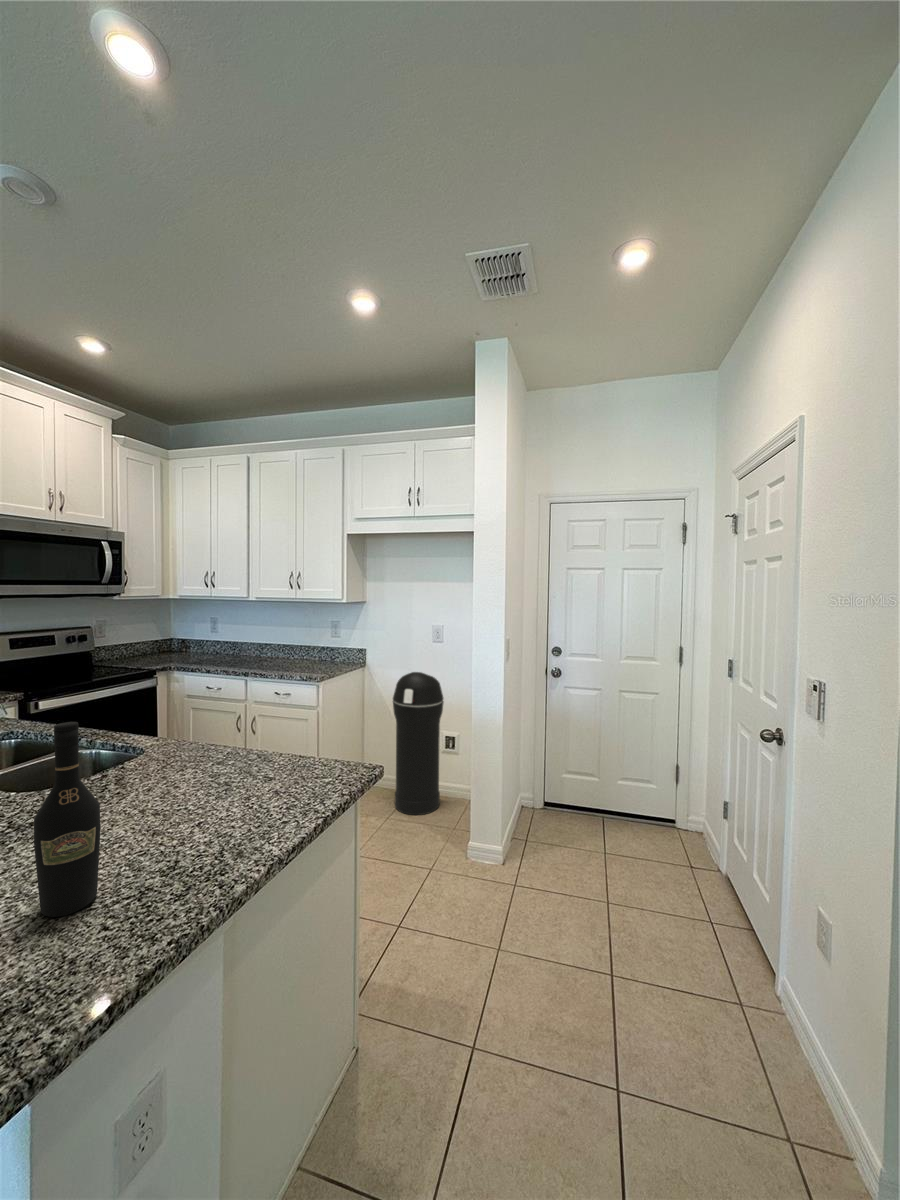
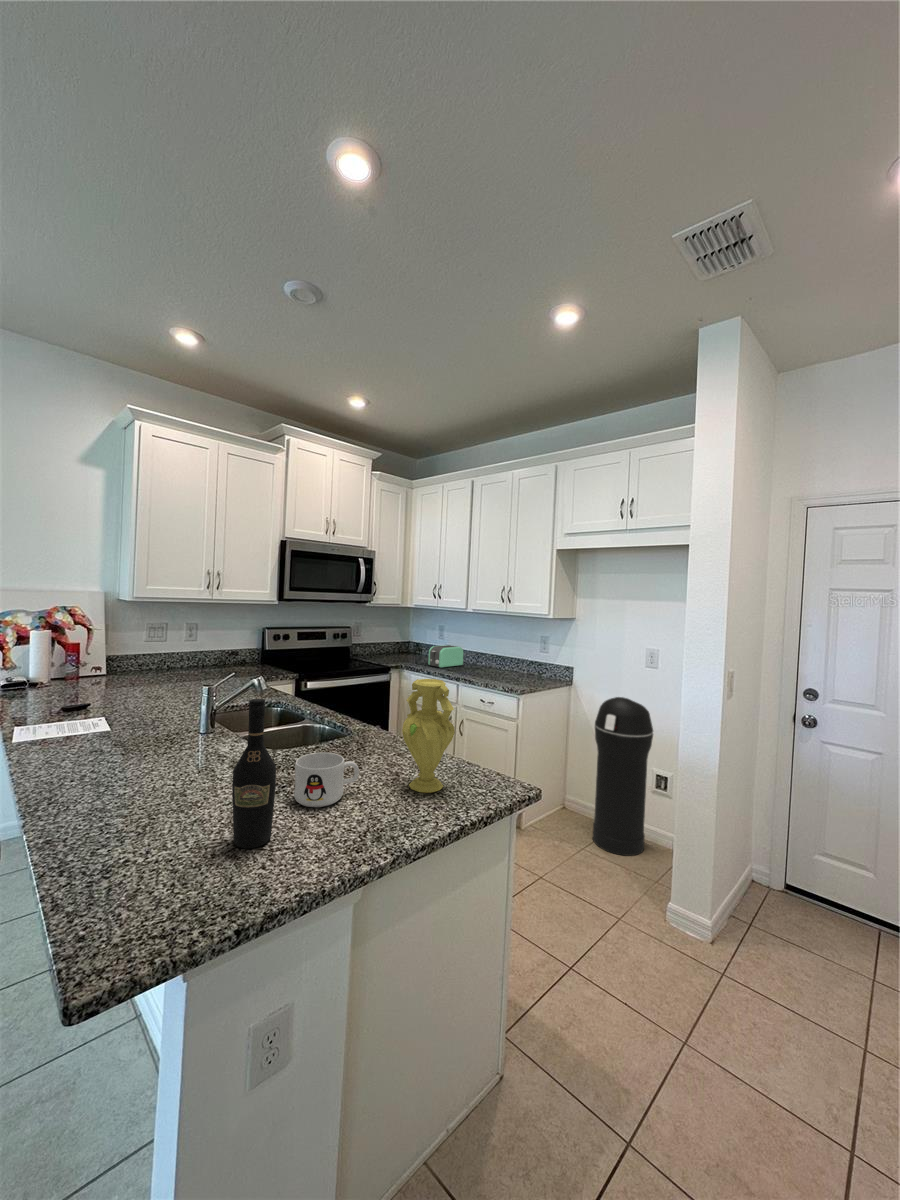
toaster: none [204,639,246,665] -> present [428,645,463,668]
vase: none [237,673,298,796] -> present [402,679,455,793]
mug: none [105,775,189,845] -> present [294,752,359,807]

